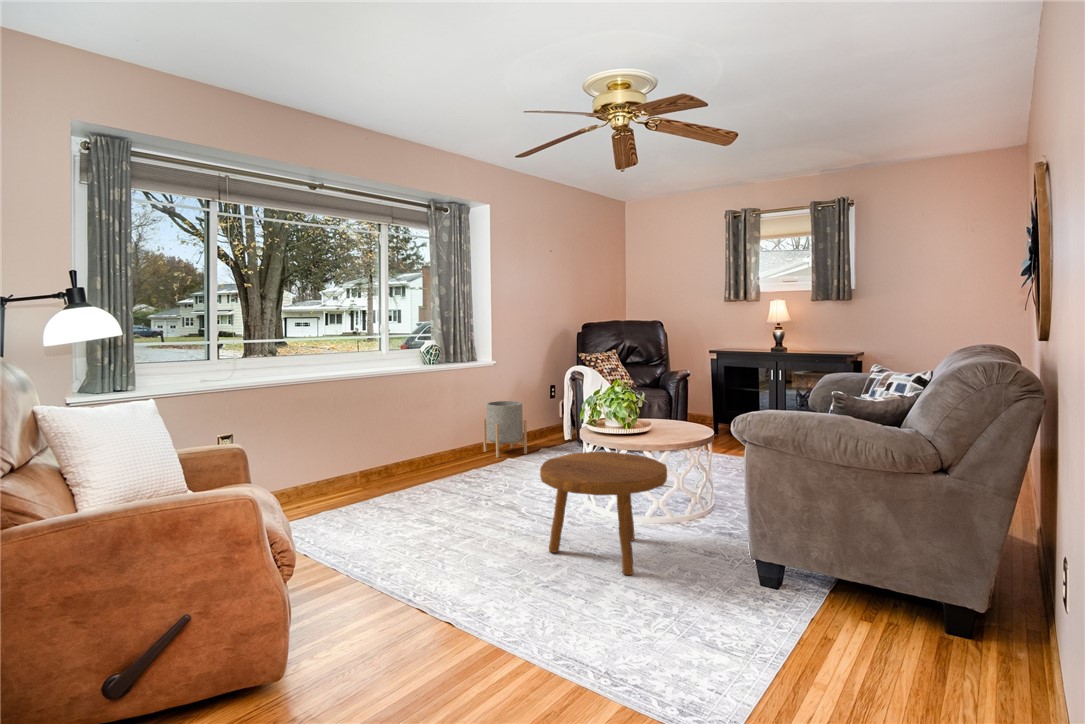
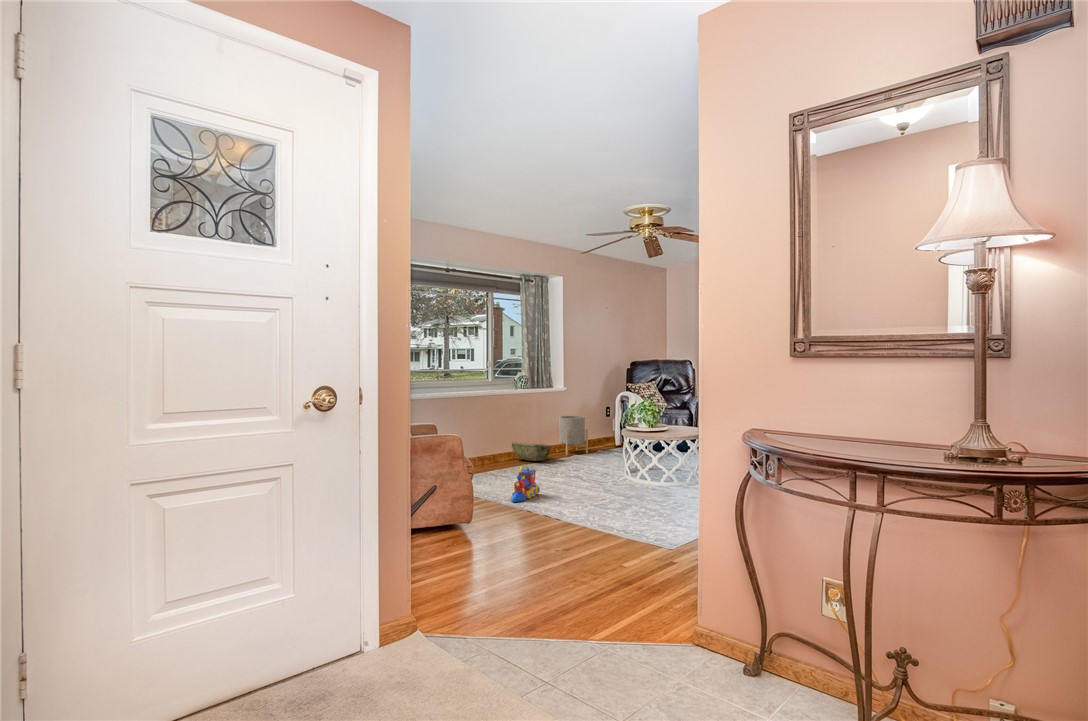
woven basket: none [416,444,475,472] -> present [512,442,551,461]
footstool: present [540,452,667,575] -> none [595,438,671,506]
toy train: none [397,504,449,576] -> present [511,464,540,502]

